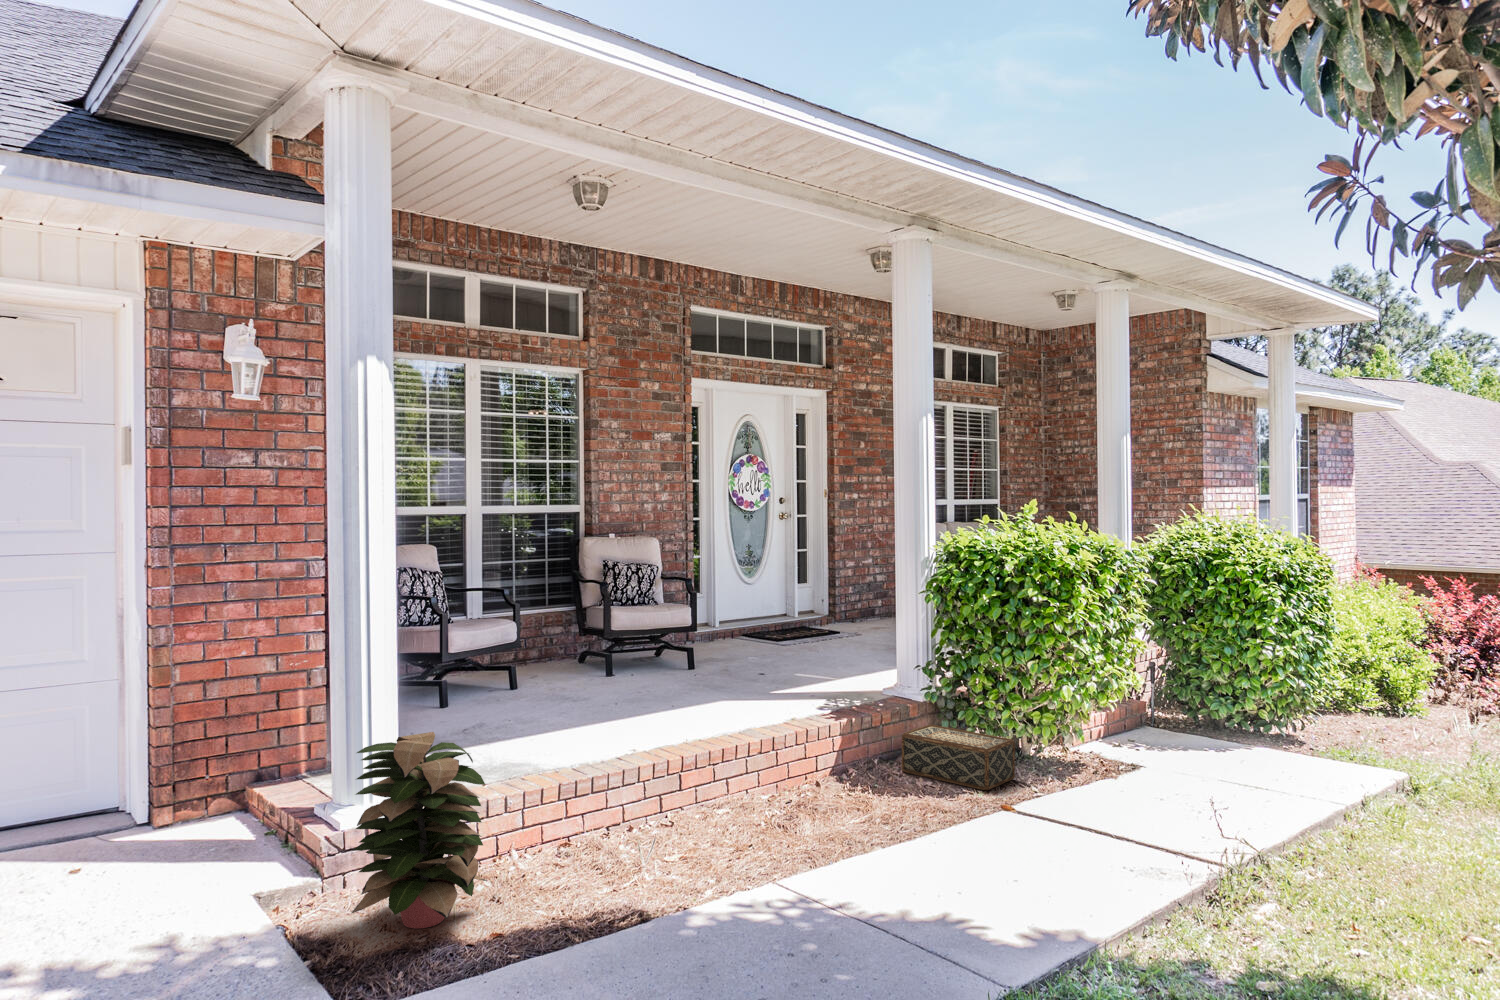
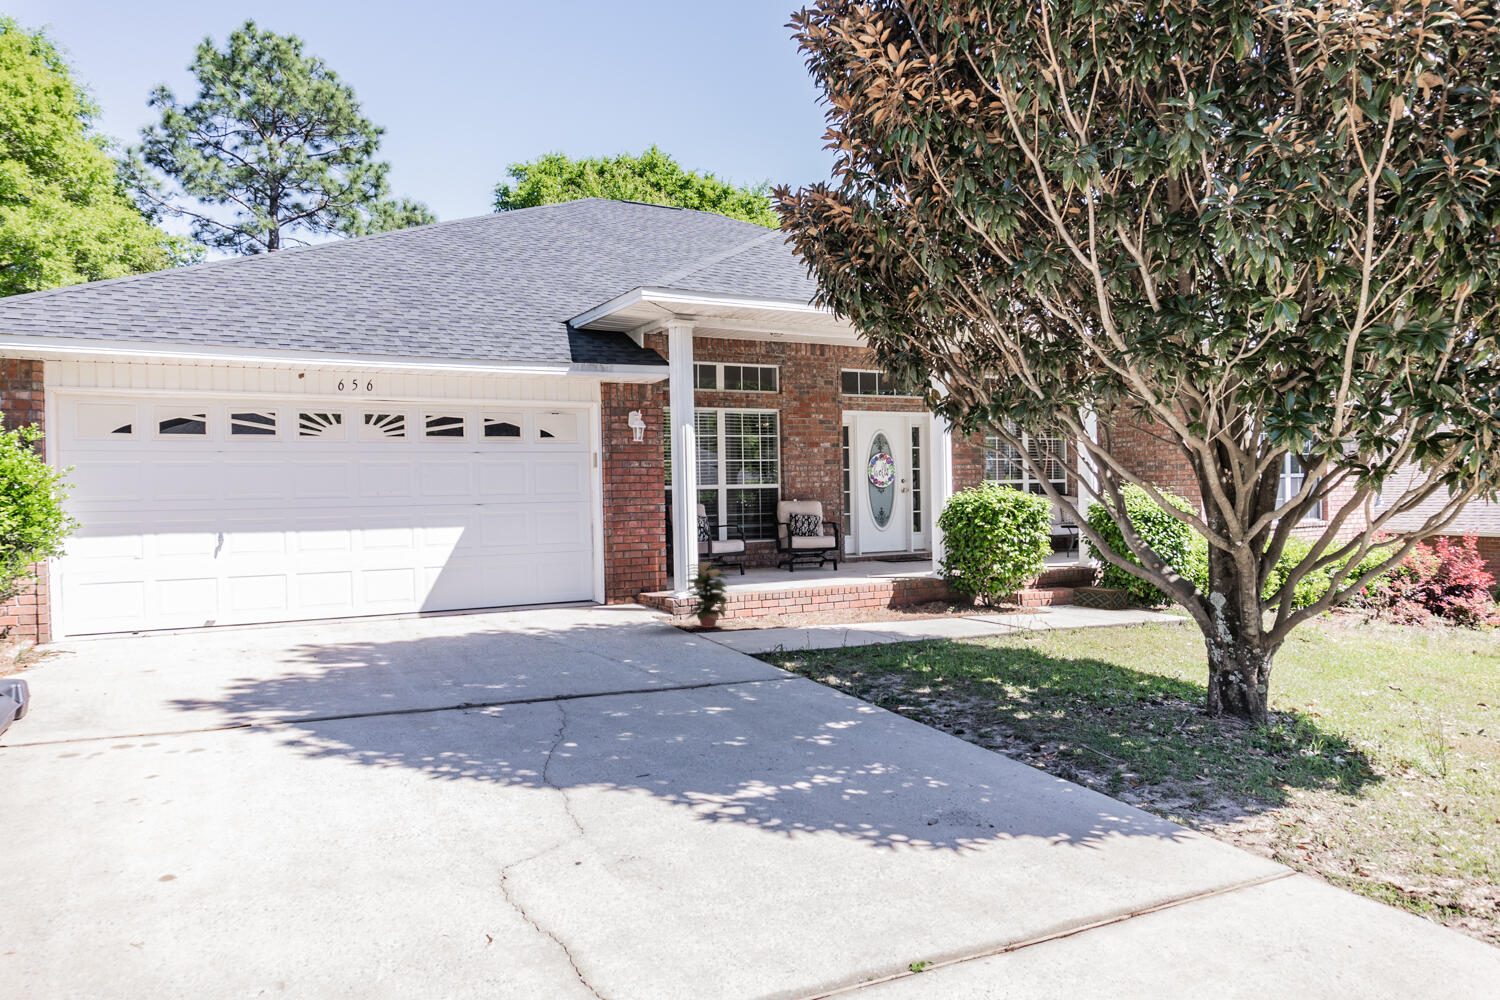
woven basket: present [902,724,1015,790] -> present [1073,586,1127,610]

